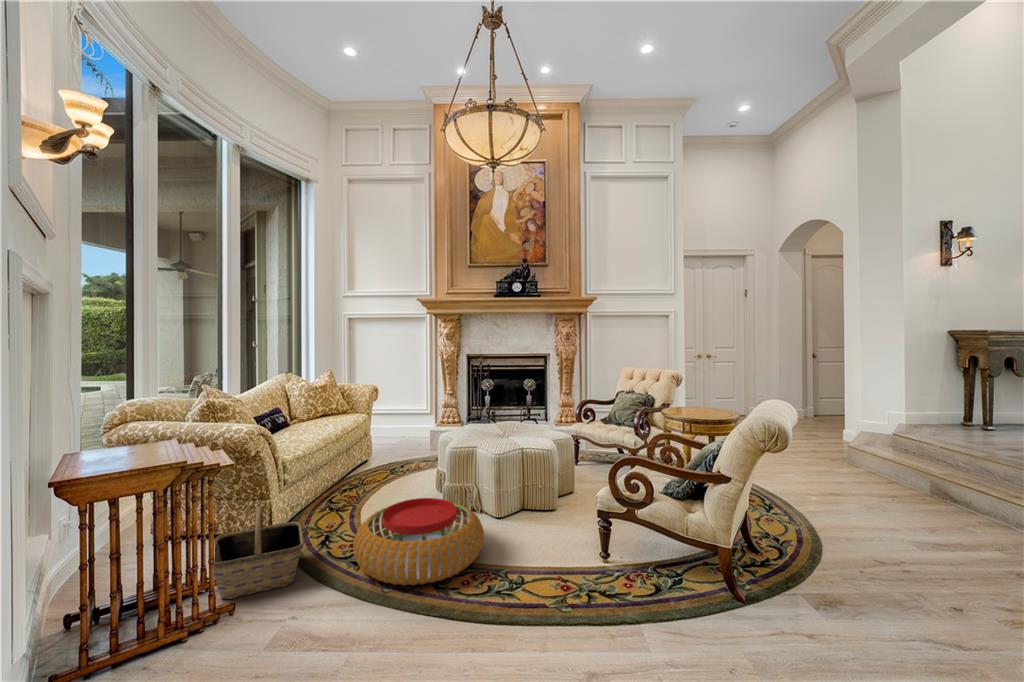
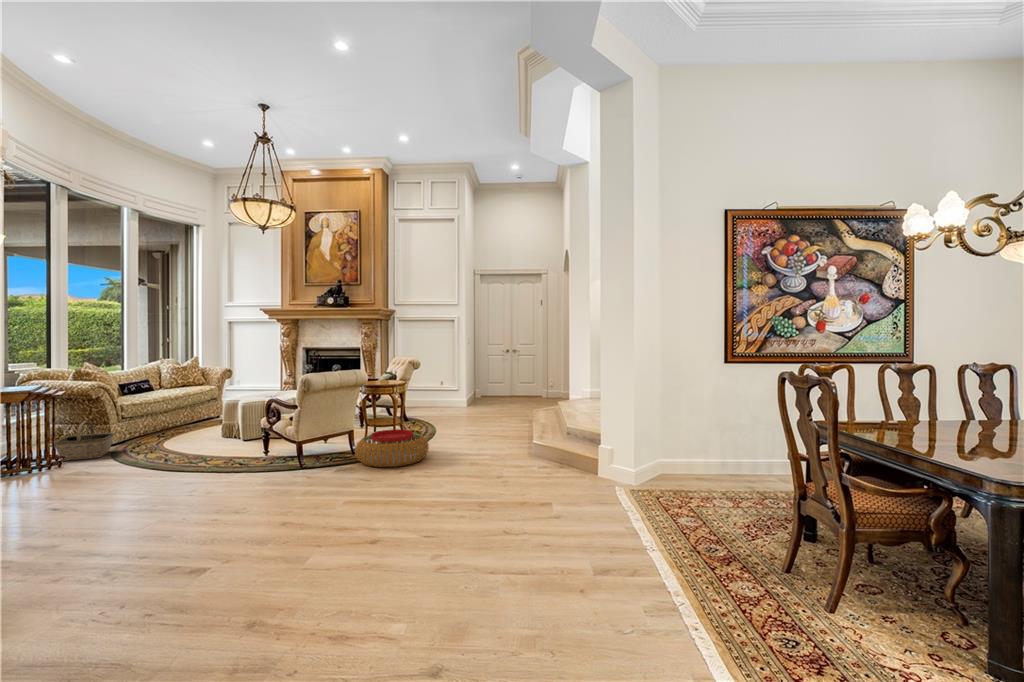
pouf: present [353,498,484,585] -> present [355,429,429,467]

